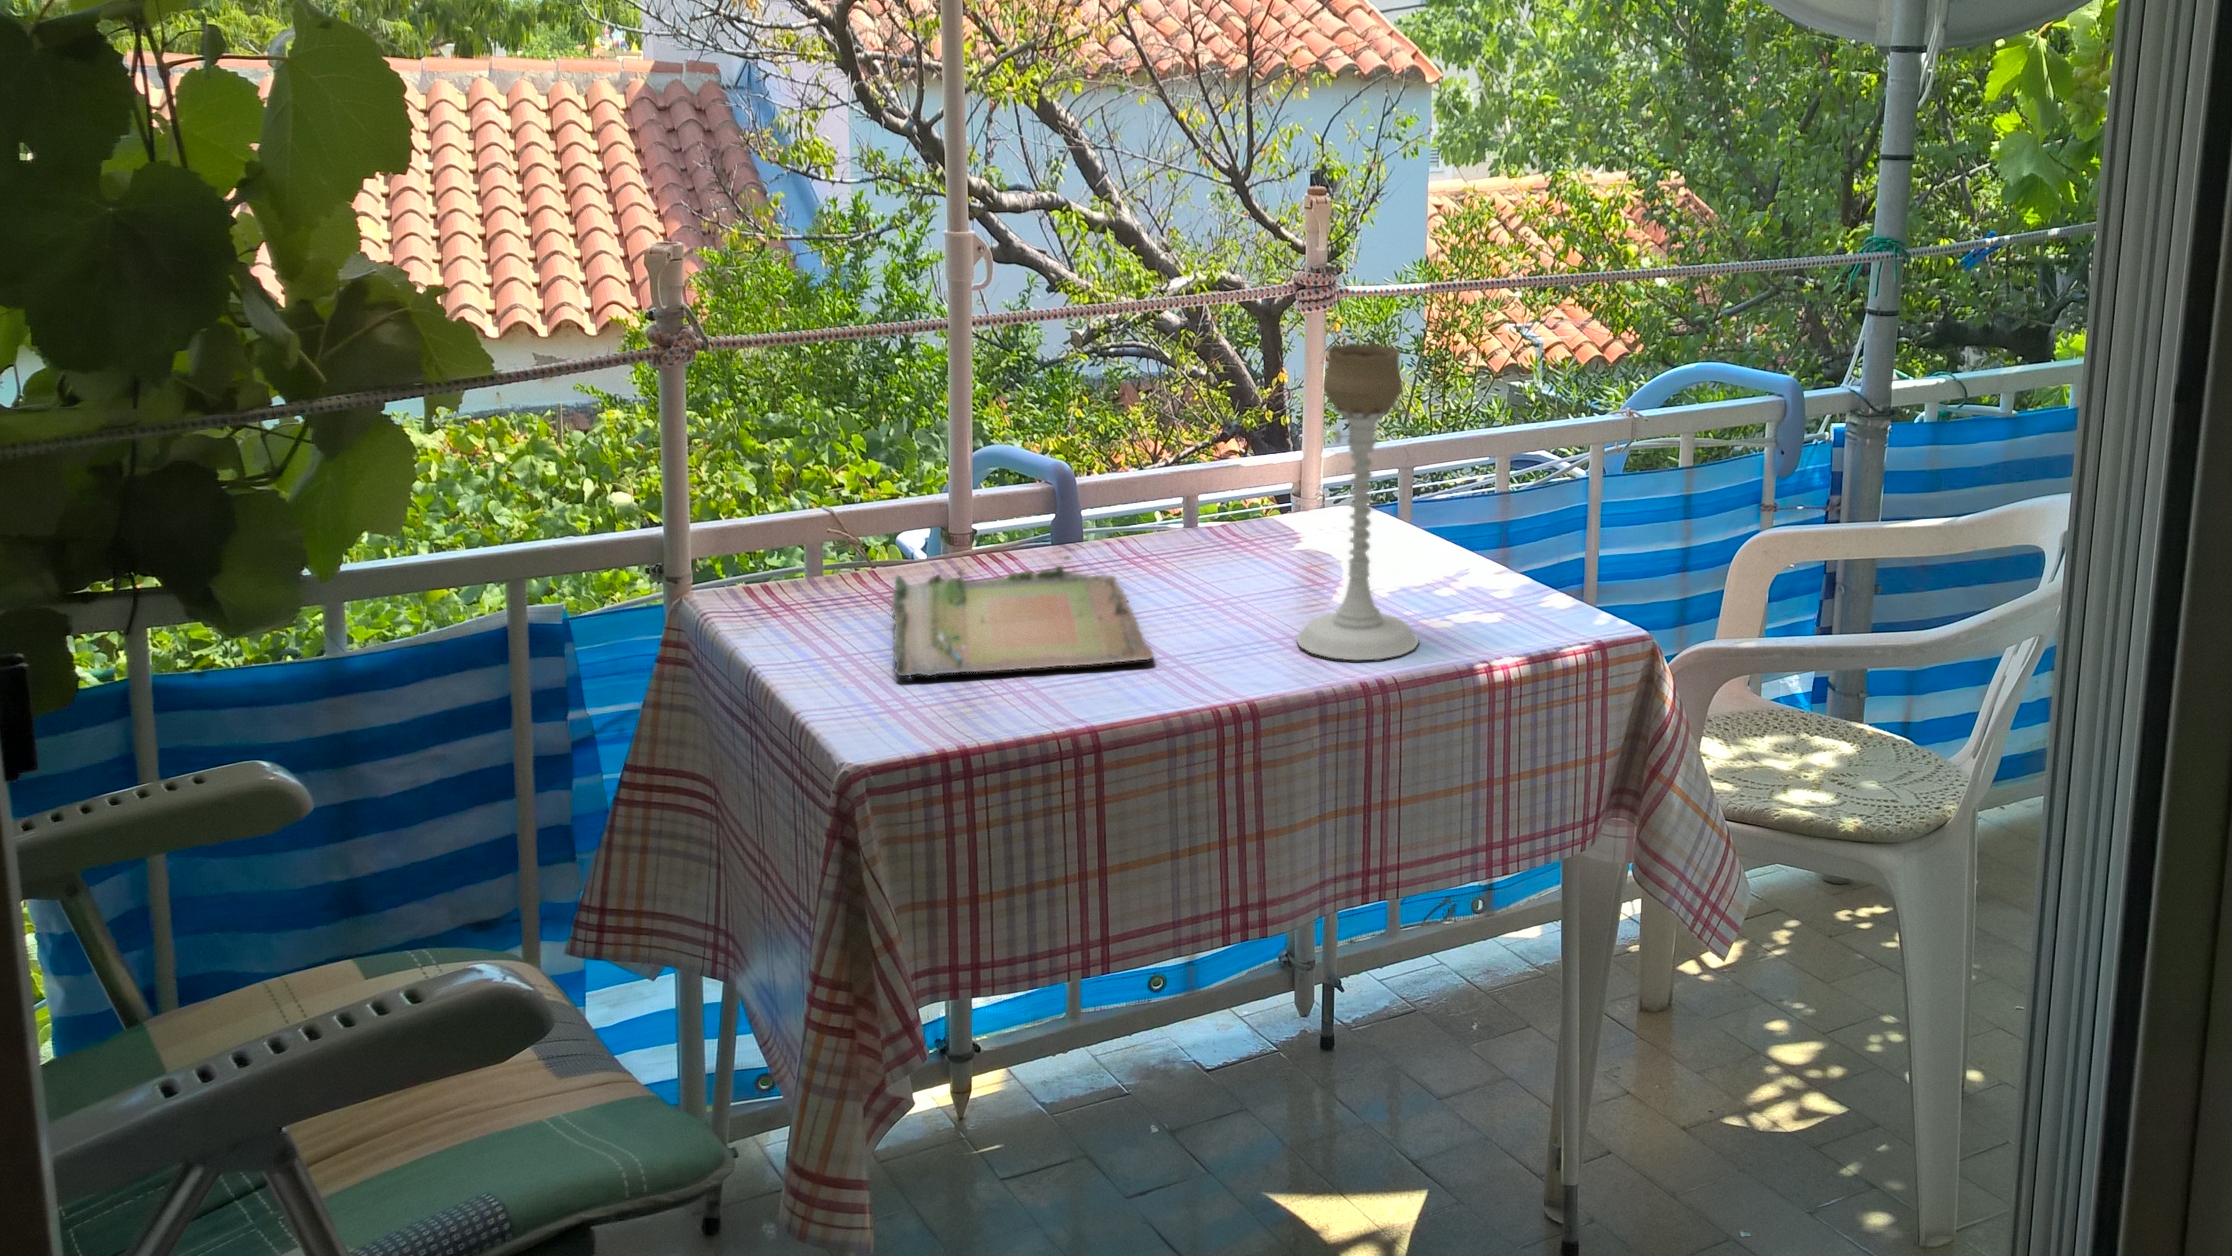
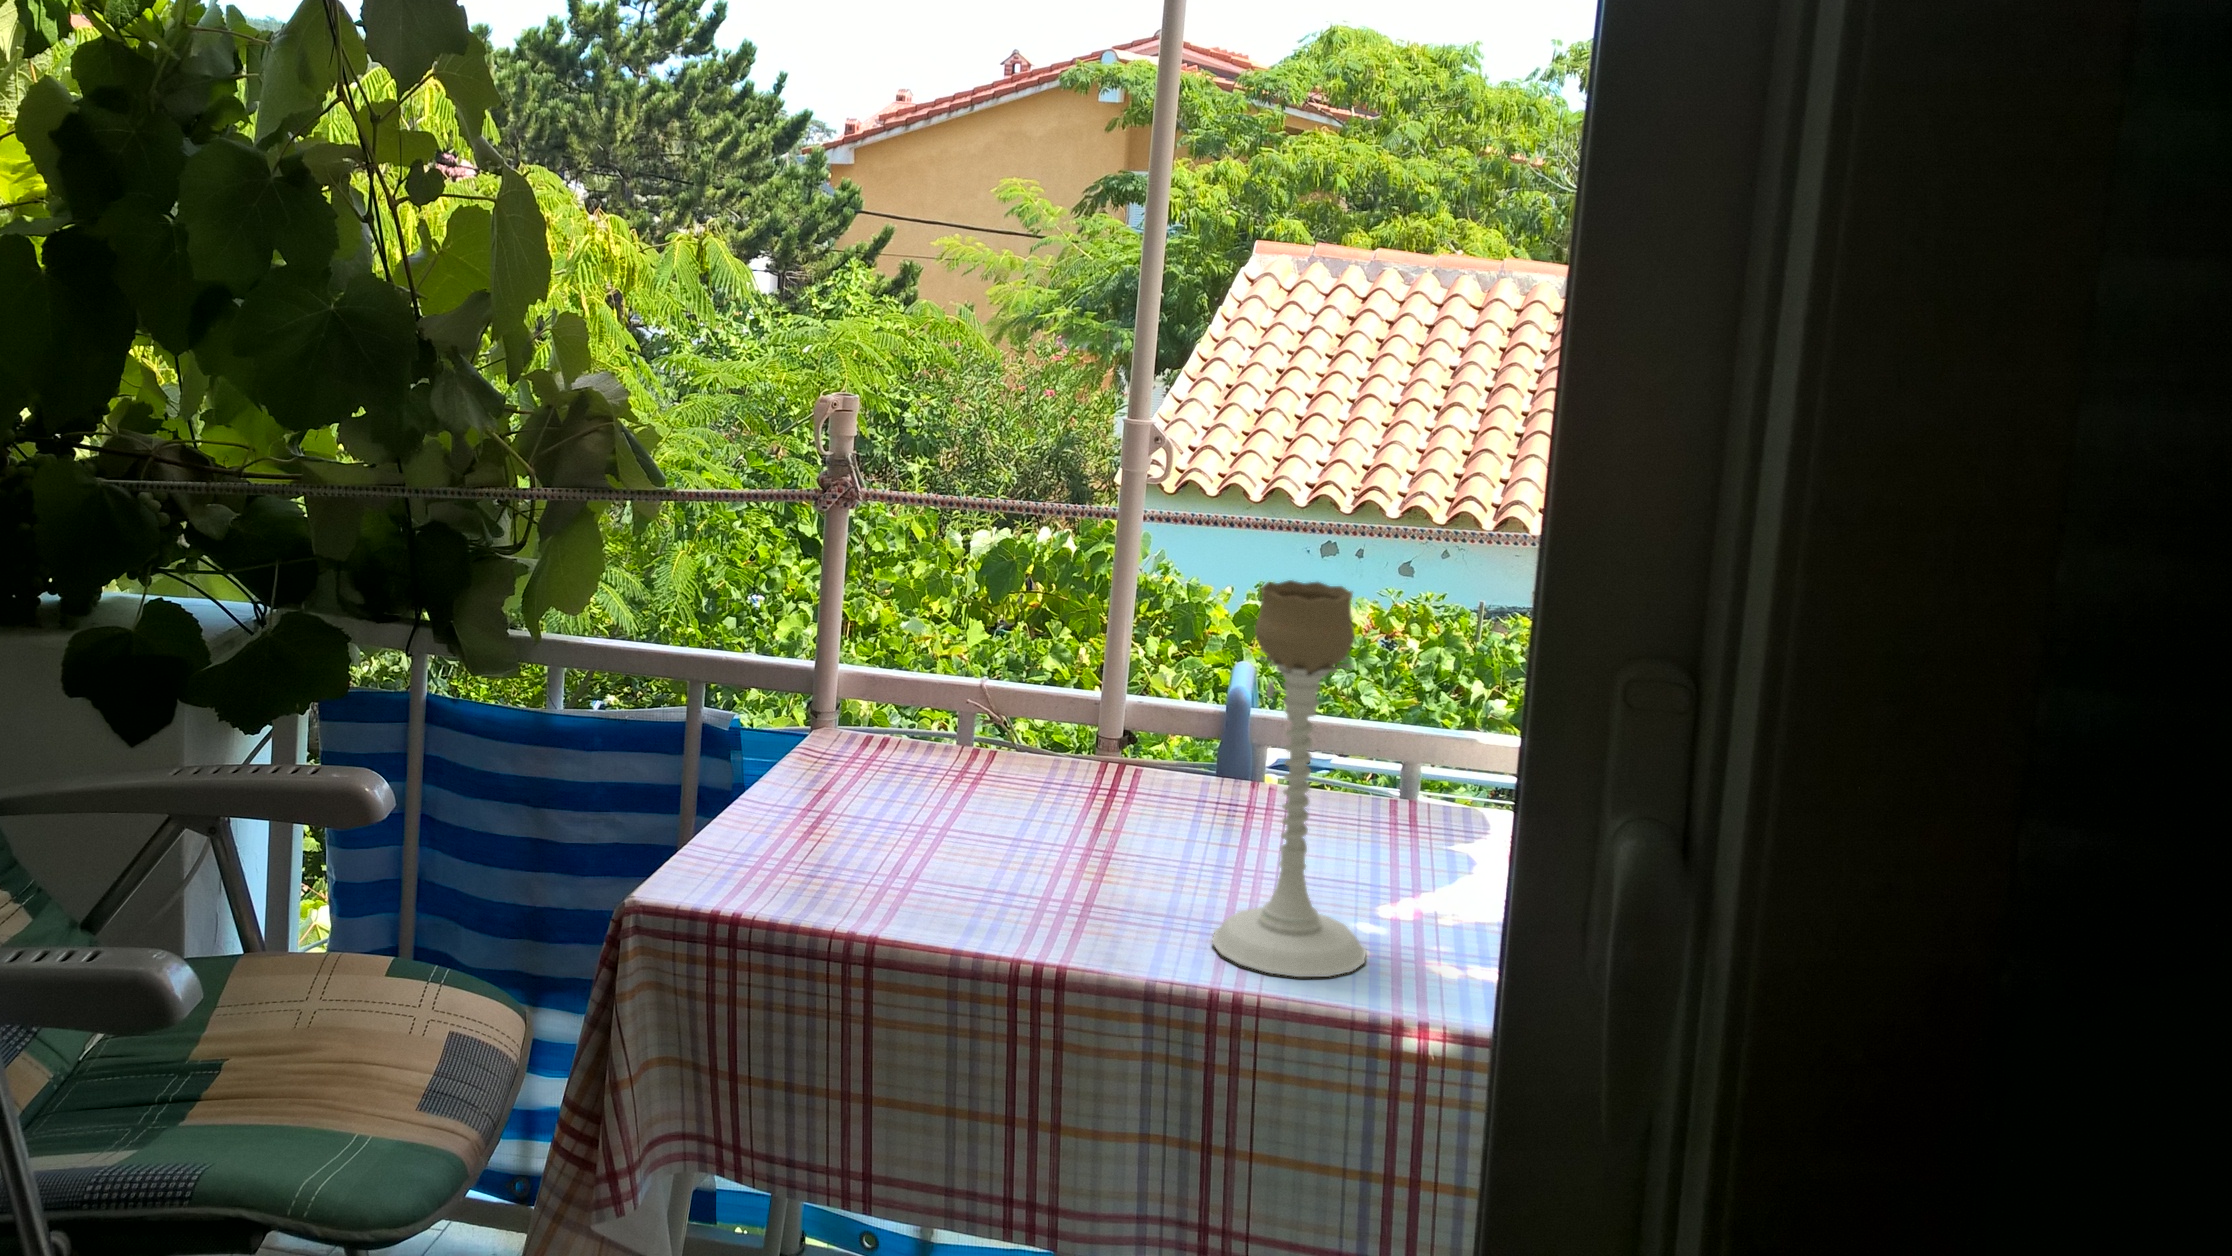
tray: present [892,557,1154,679] -> none [820,758,1186,896]

